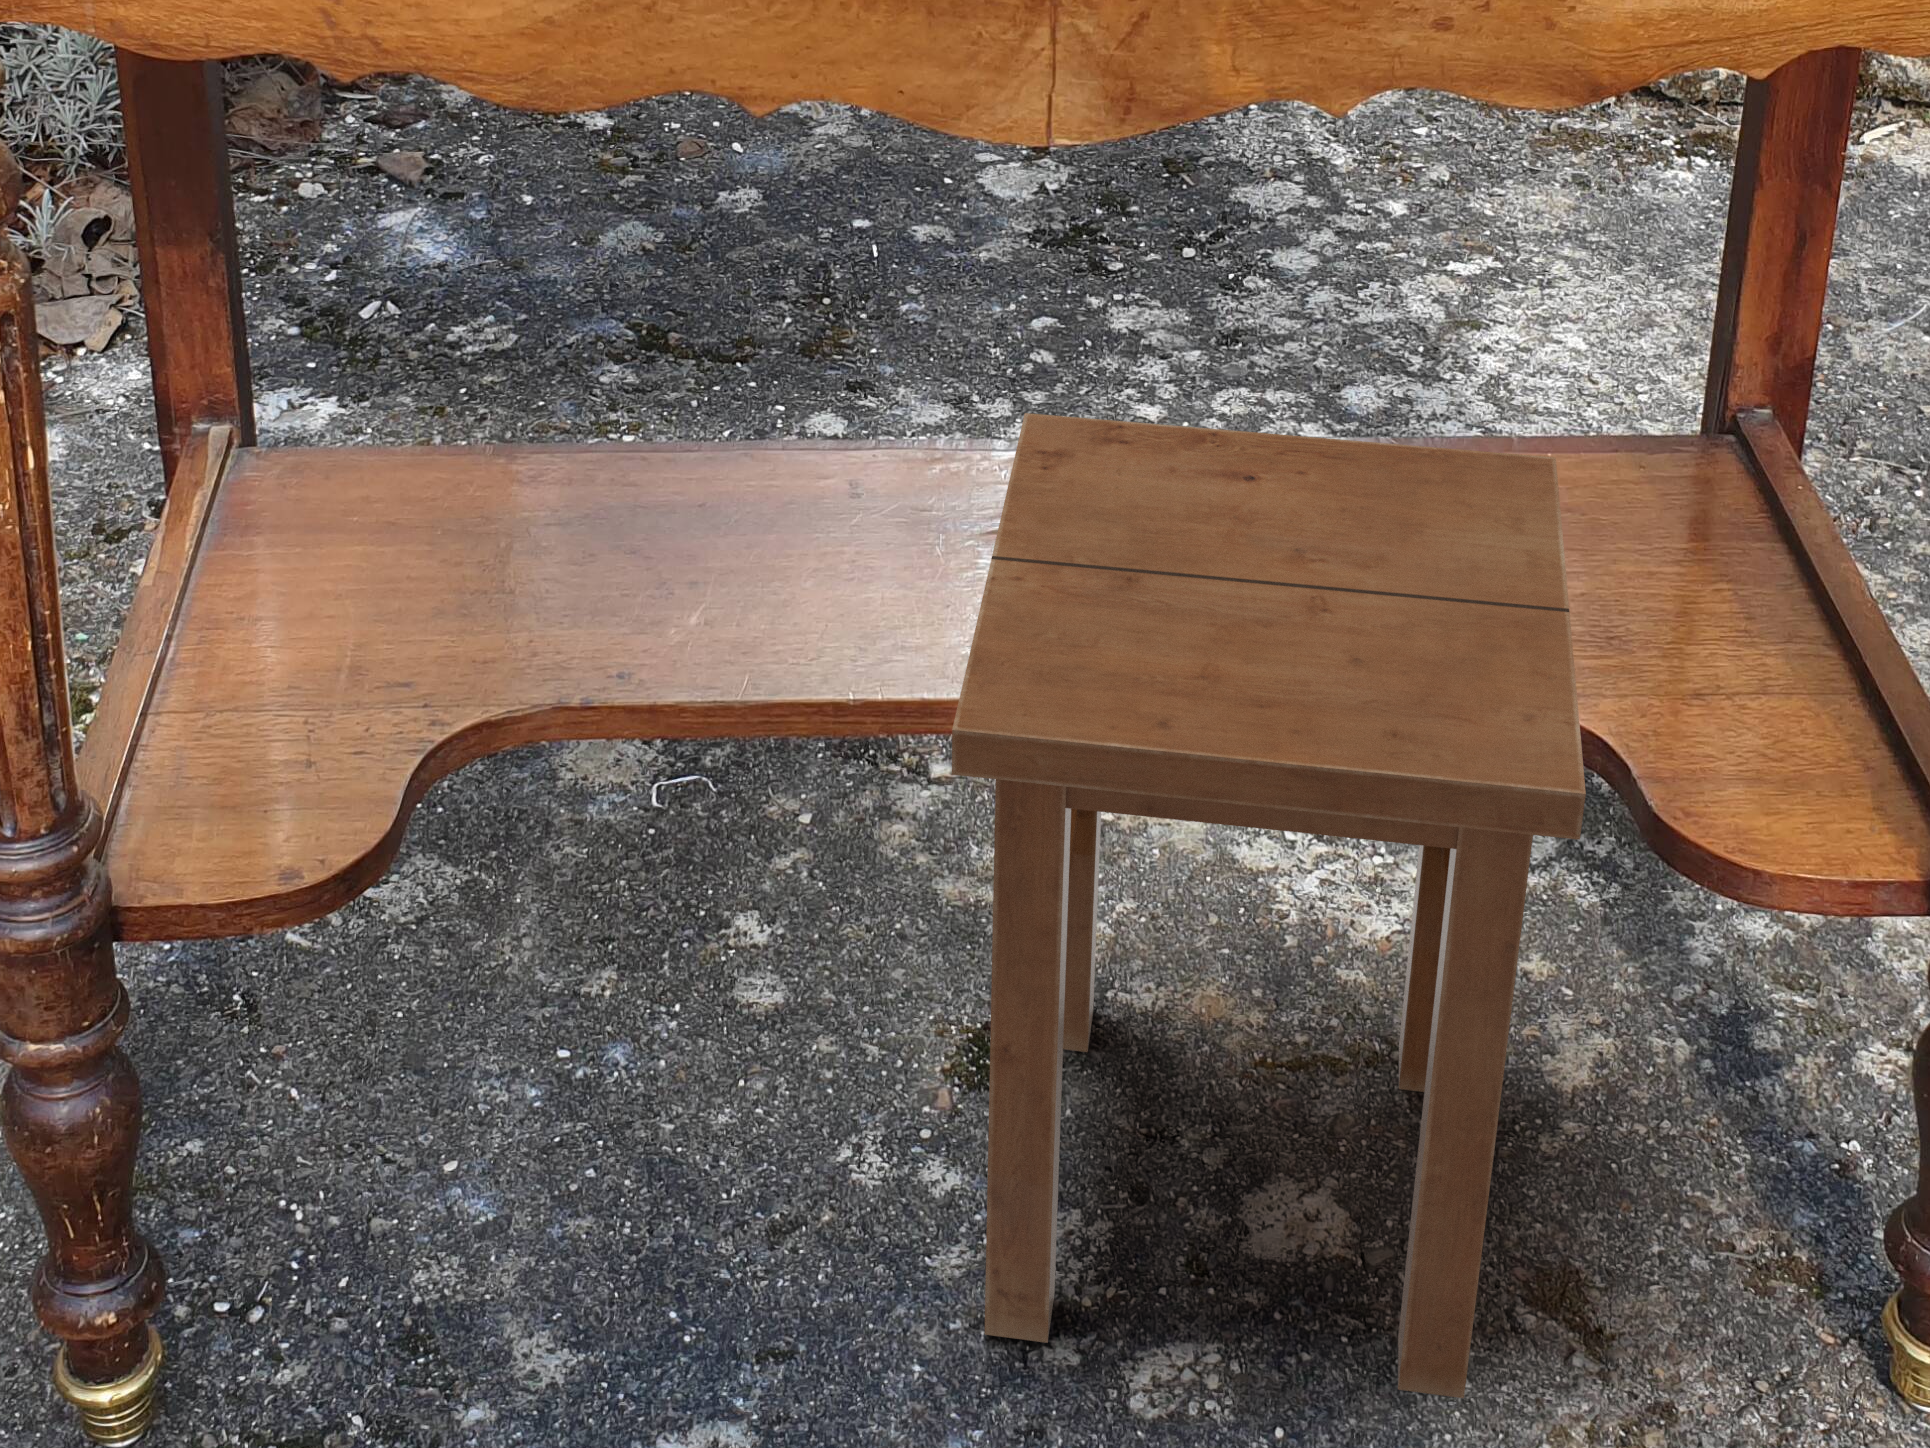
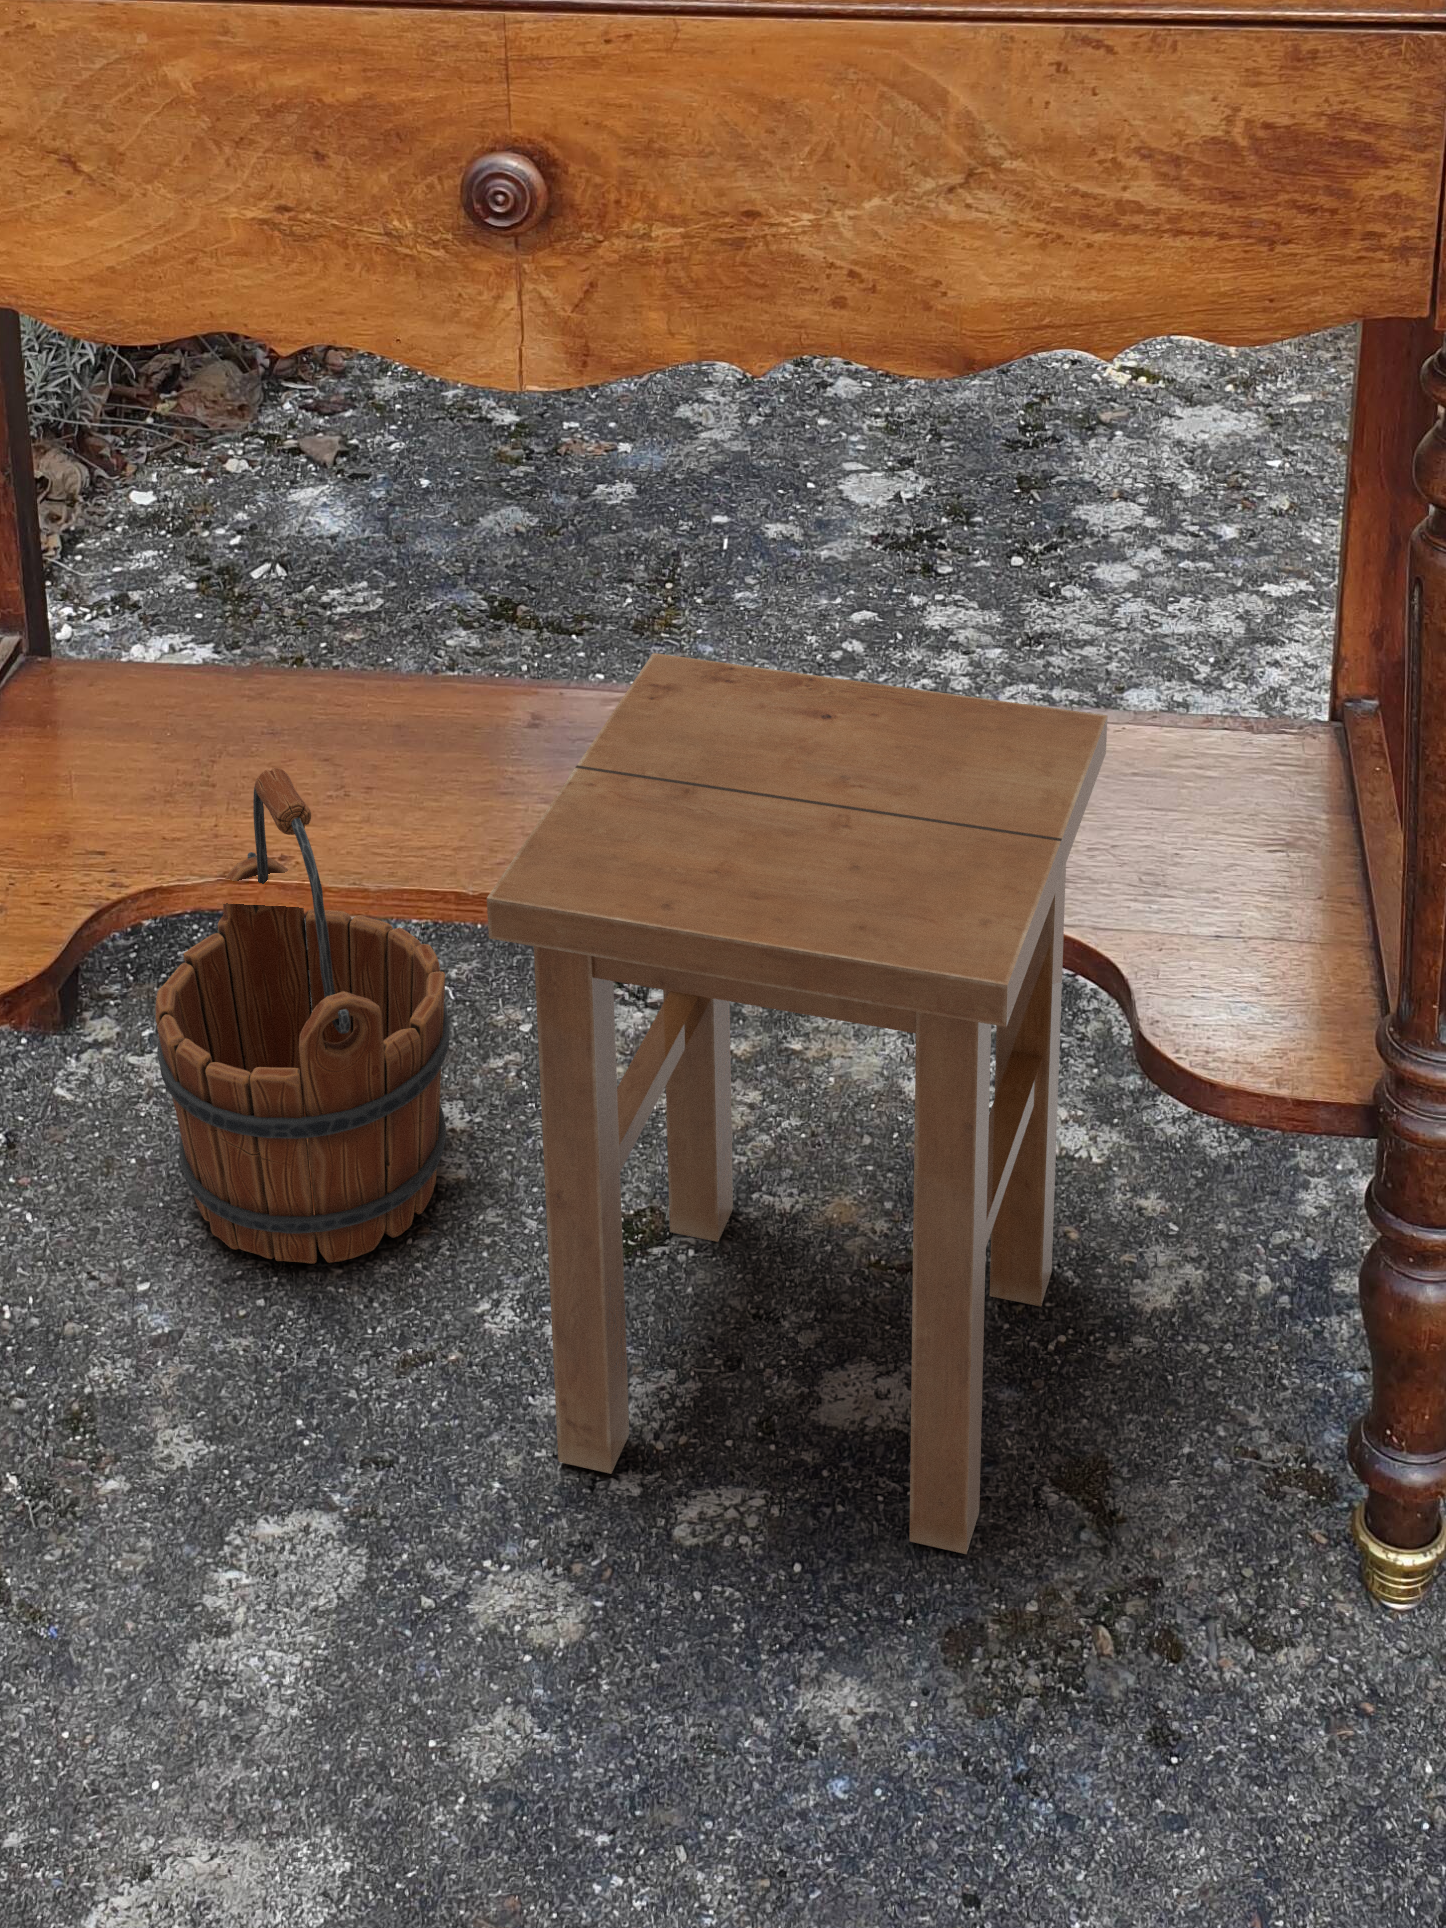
wooden bucket: none [446,567,779,1122] -> present [155,768,449,1264]

